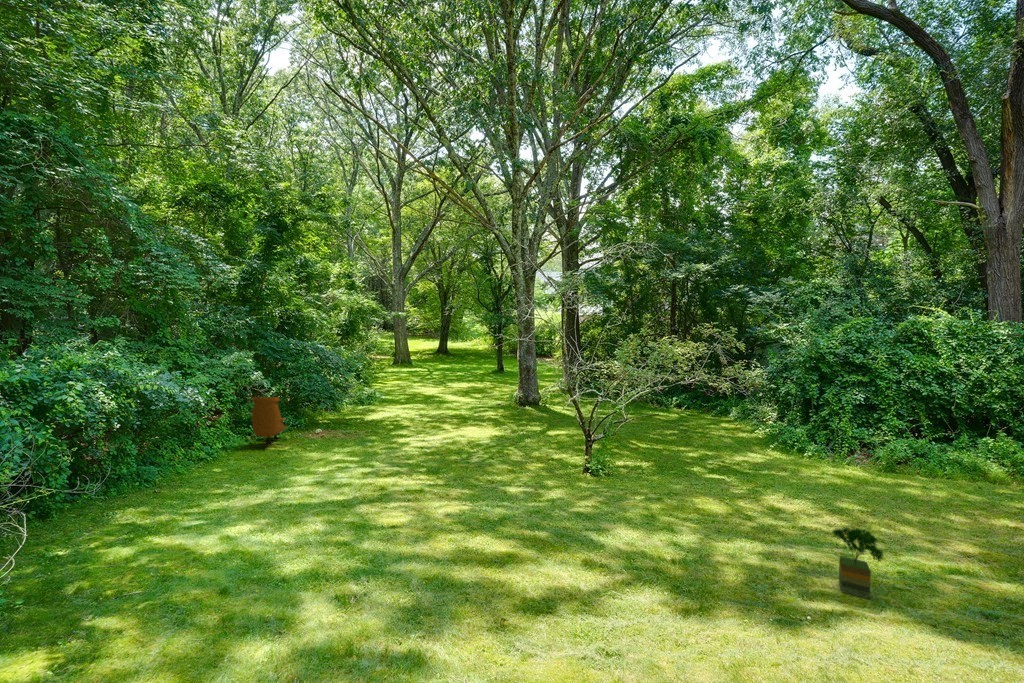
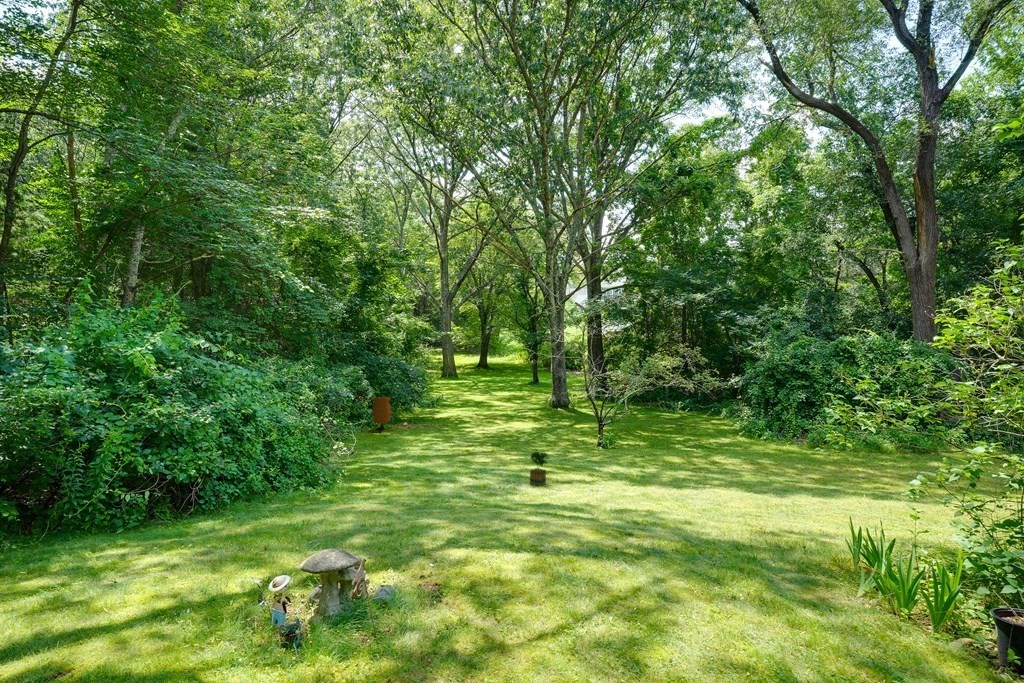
potted tree: present [833,527,883,599] -> present [530,452,549,486]

